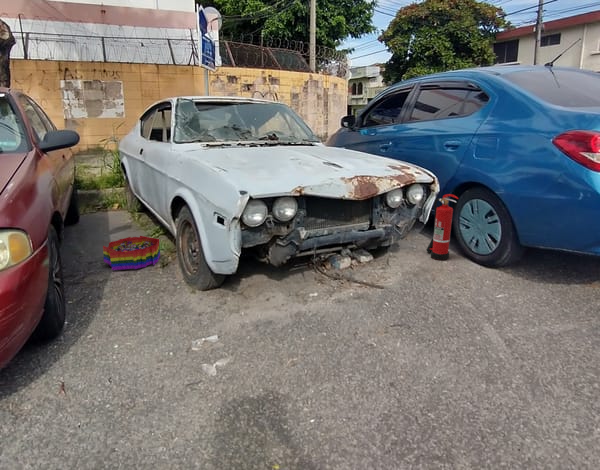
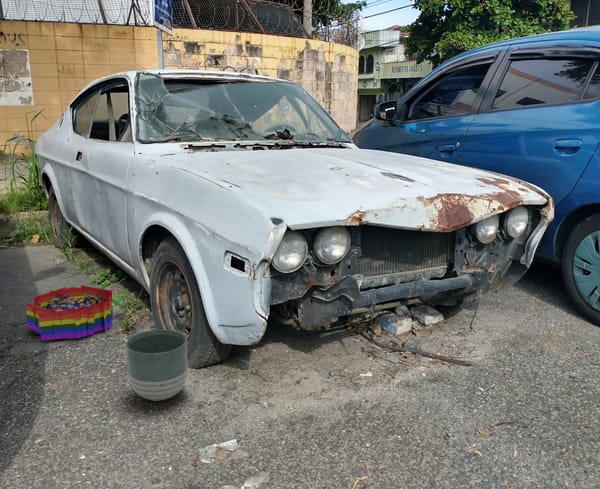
fire extinguisher: present [426,194,458,260] -> none [519,220,572,320]
planter: none [158,263,198,308] -> present [126,330,187,401]

